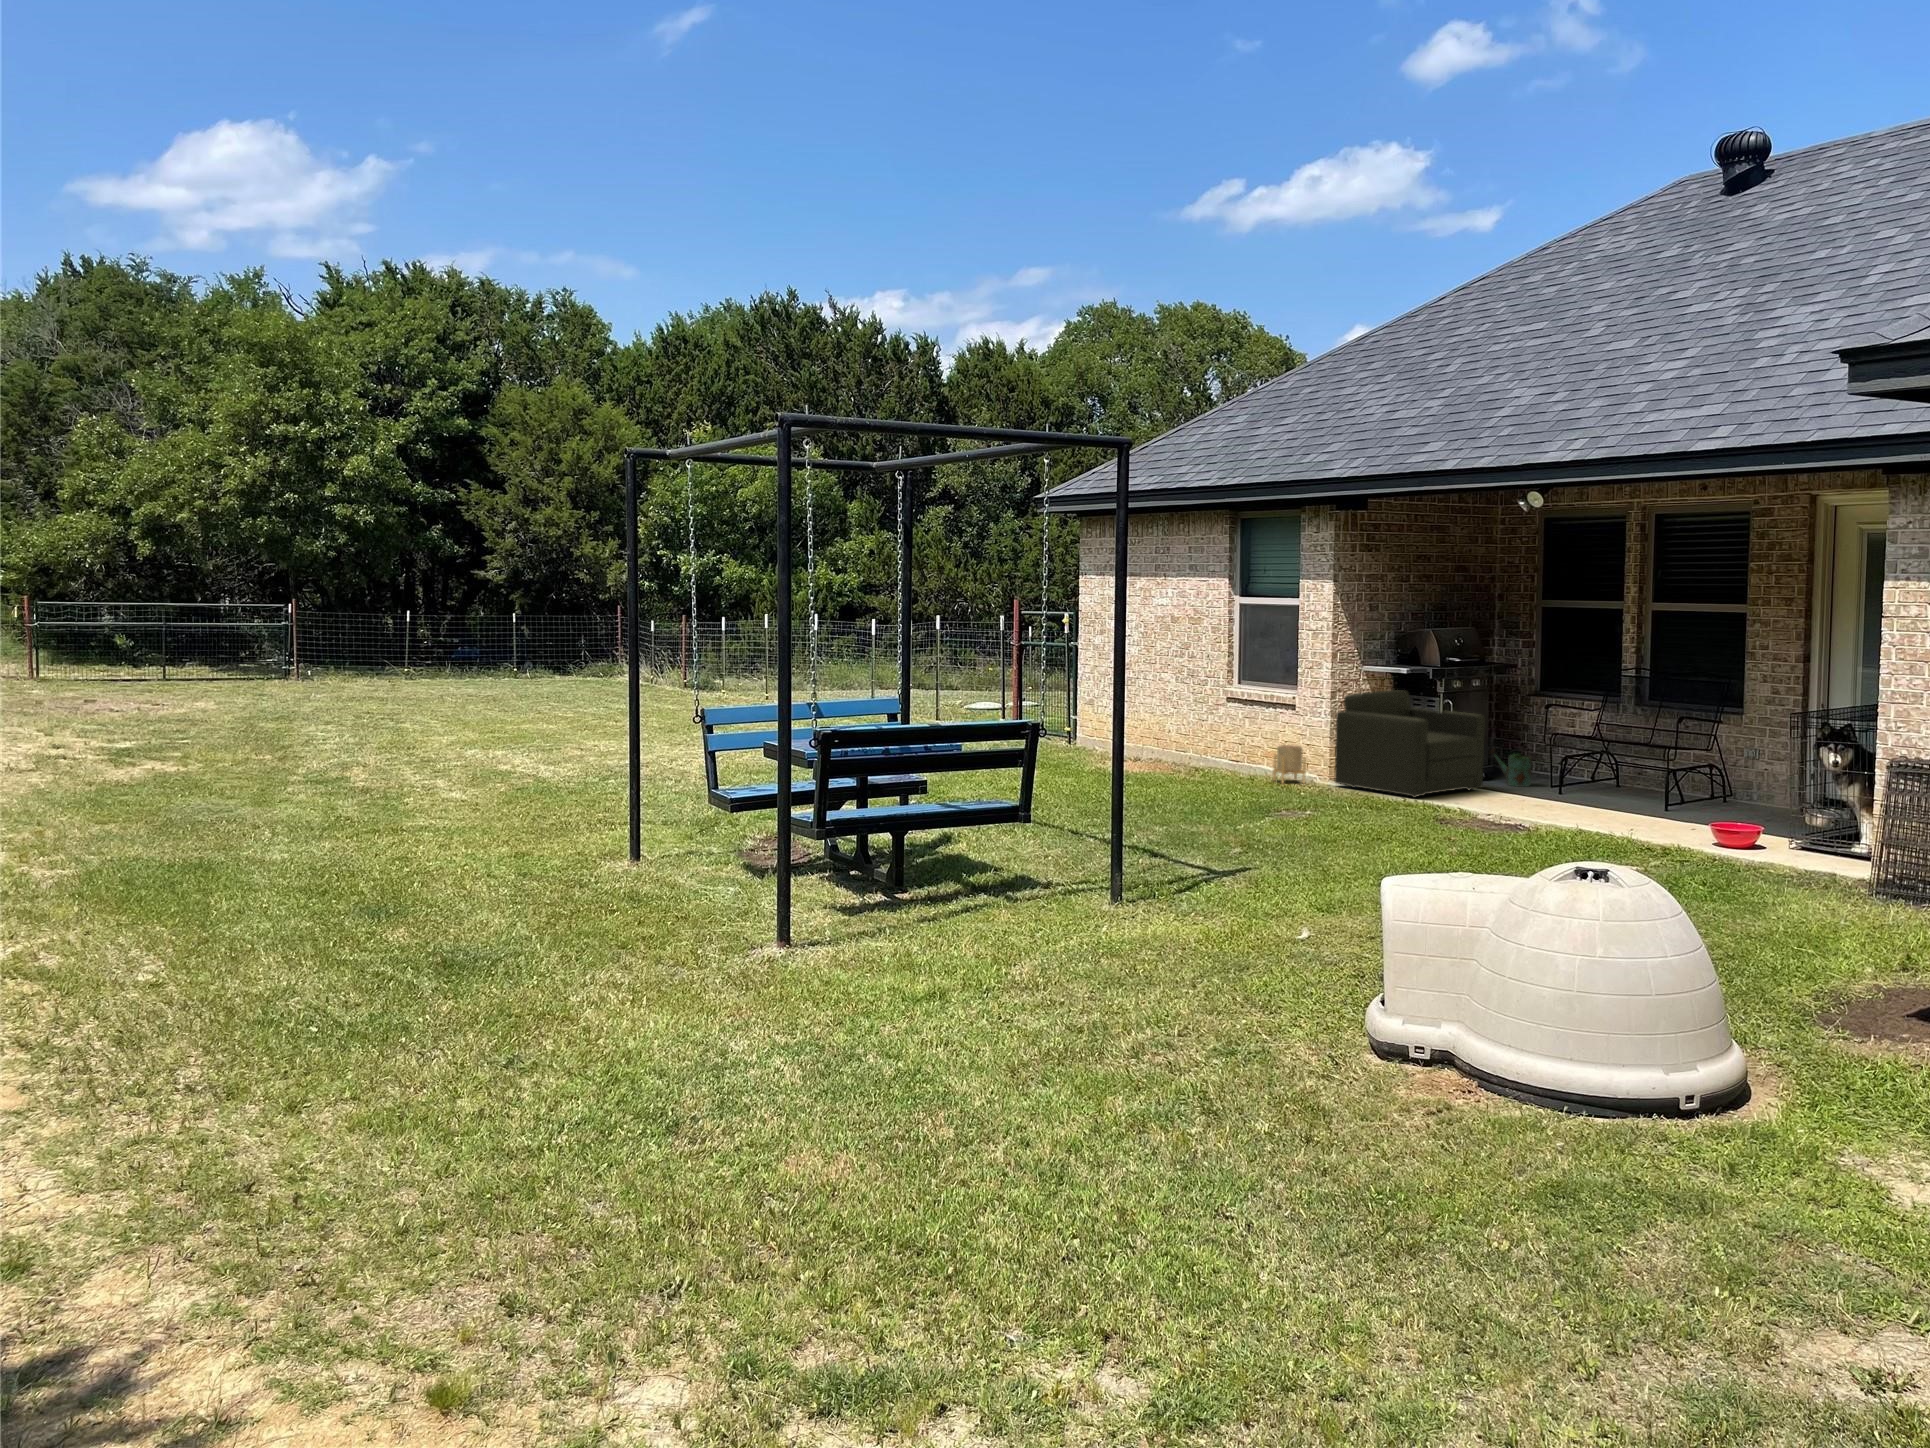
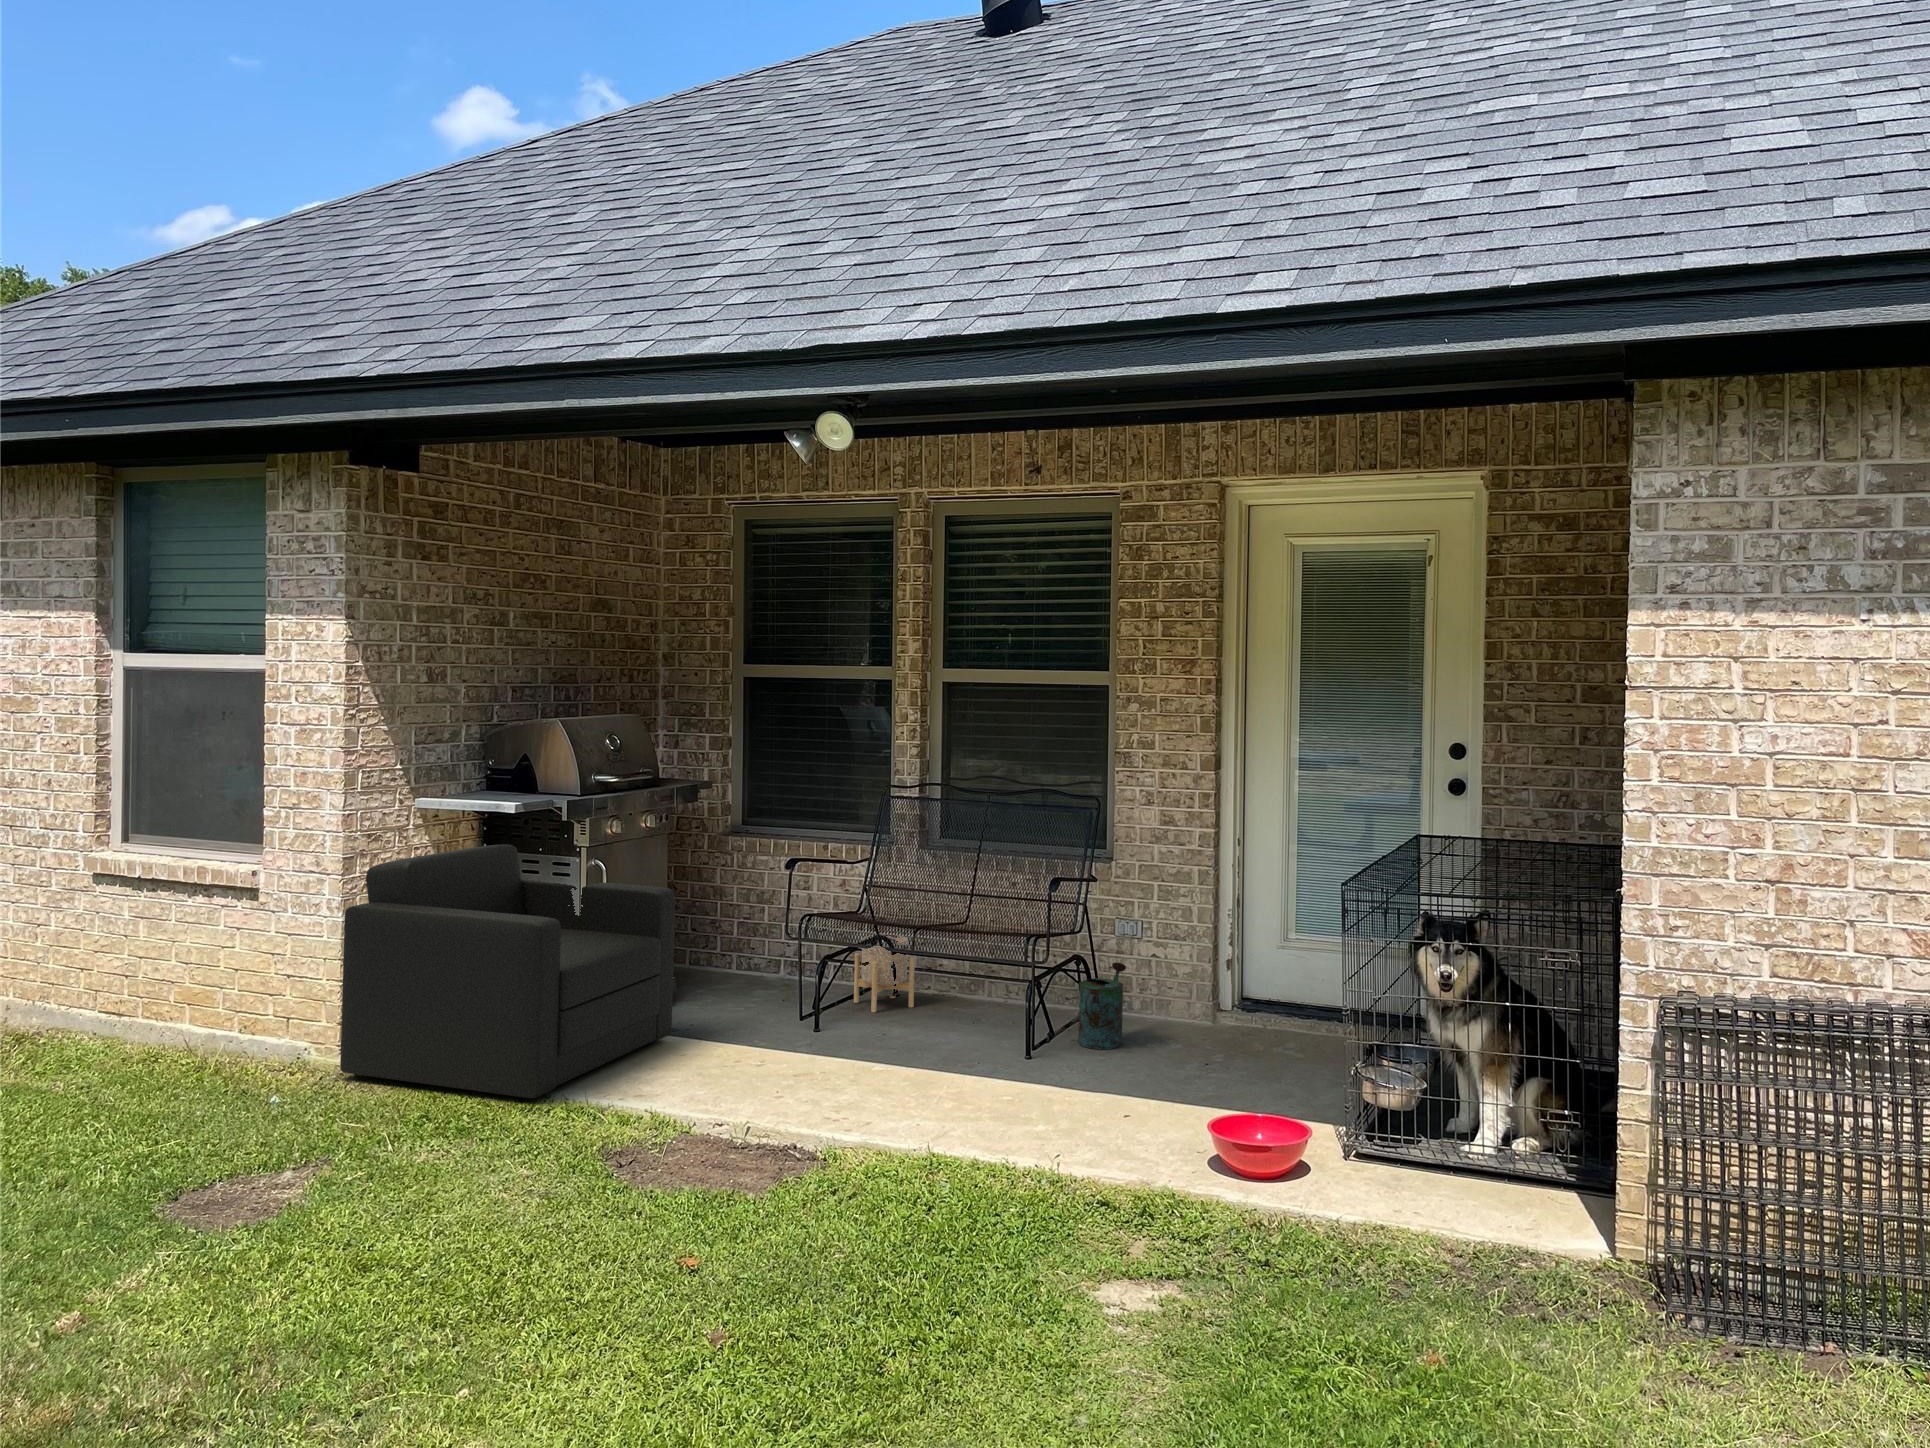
planter: present [1273,745,1306,784] -> present [854,936,915,1012]
watering can: present [1490,749,1540,787] -> present [1078,962,1126,1049]

